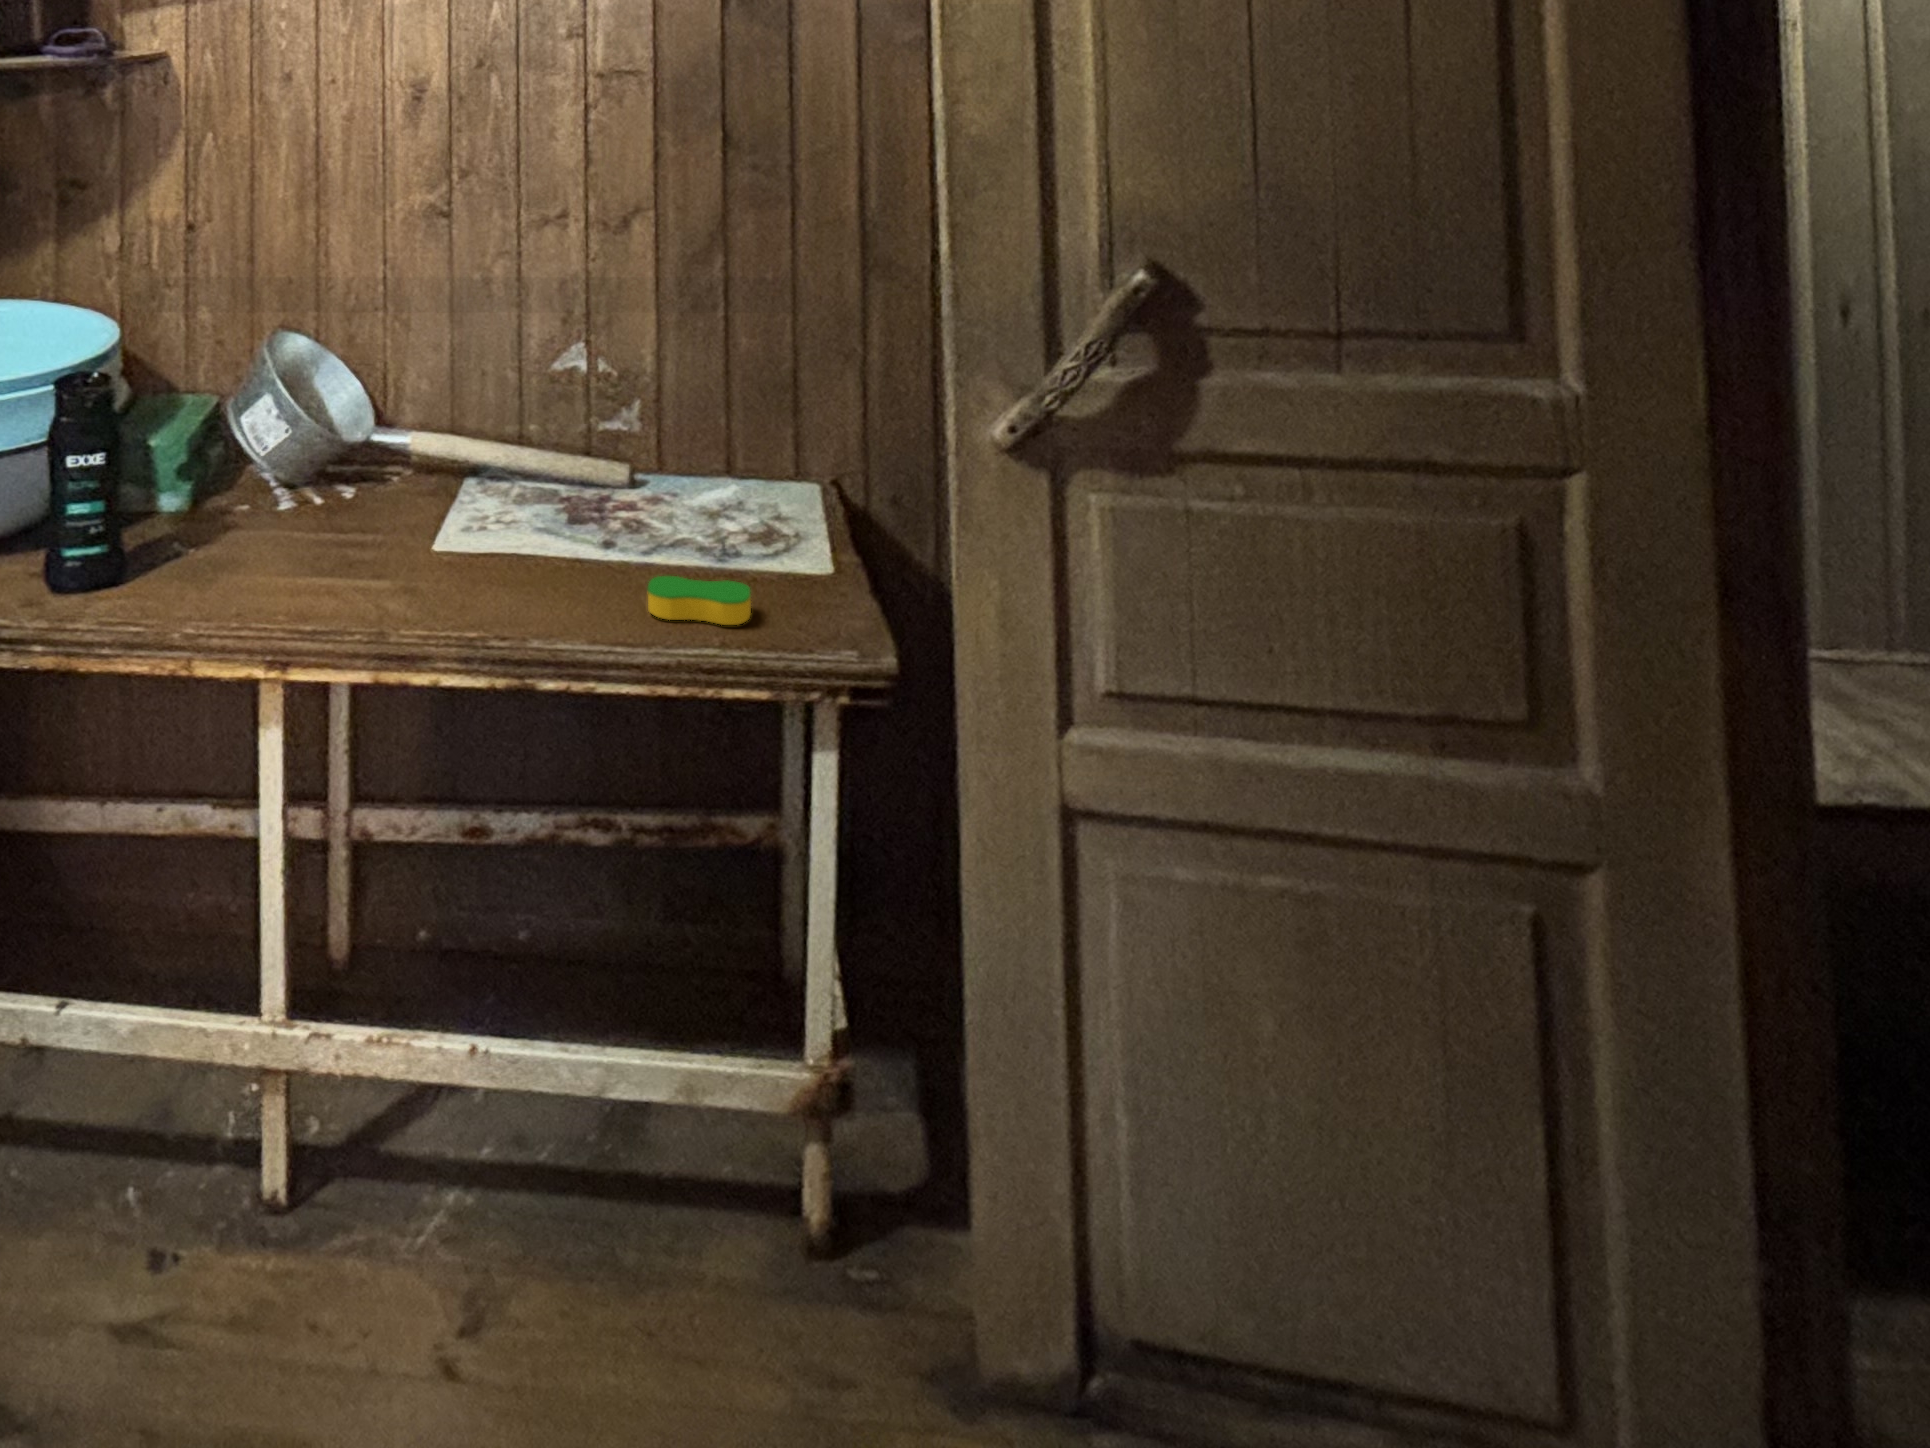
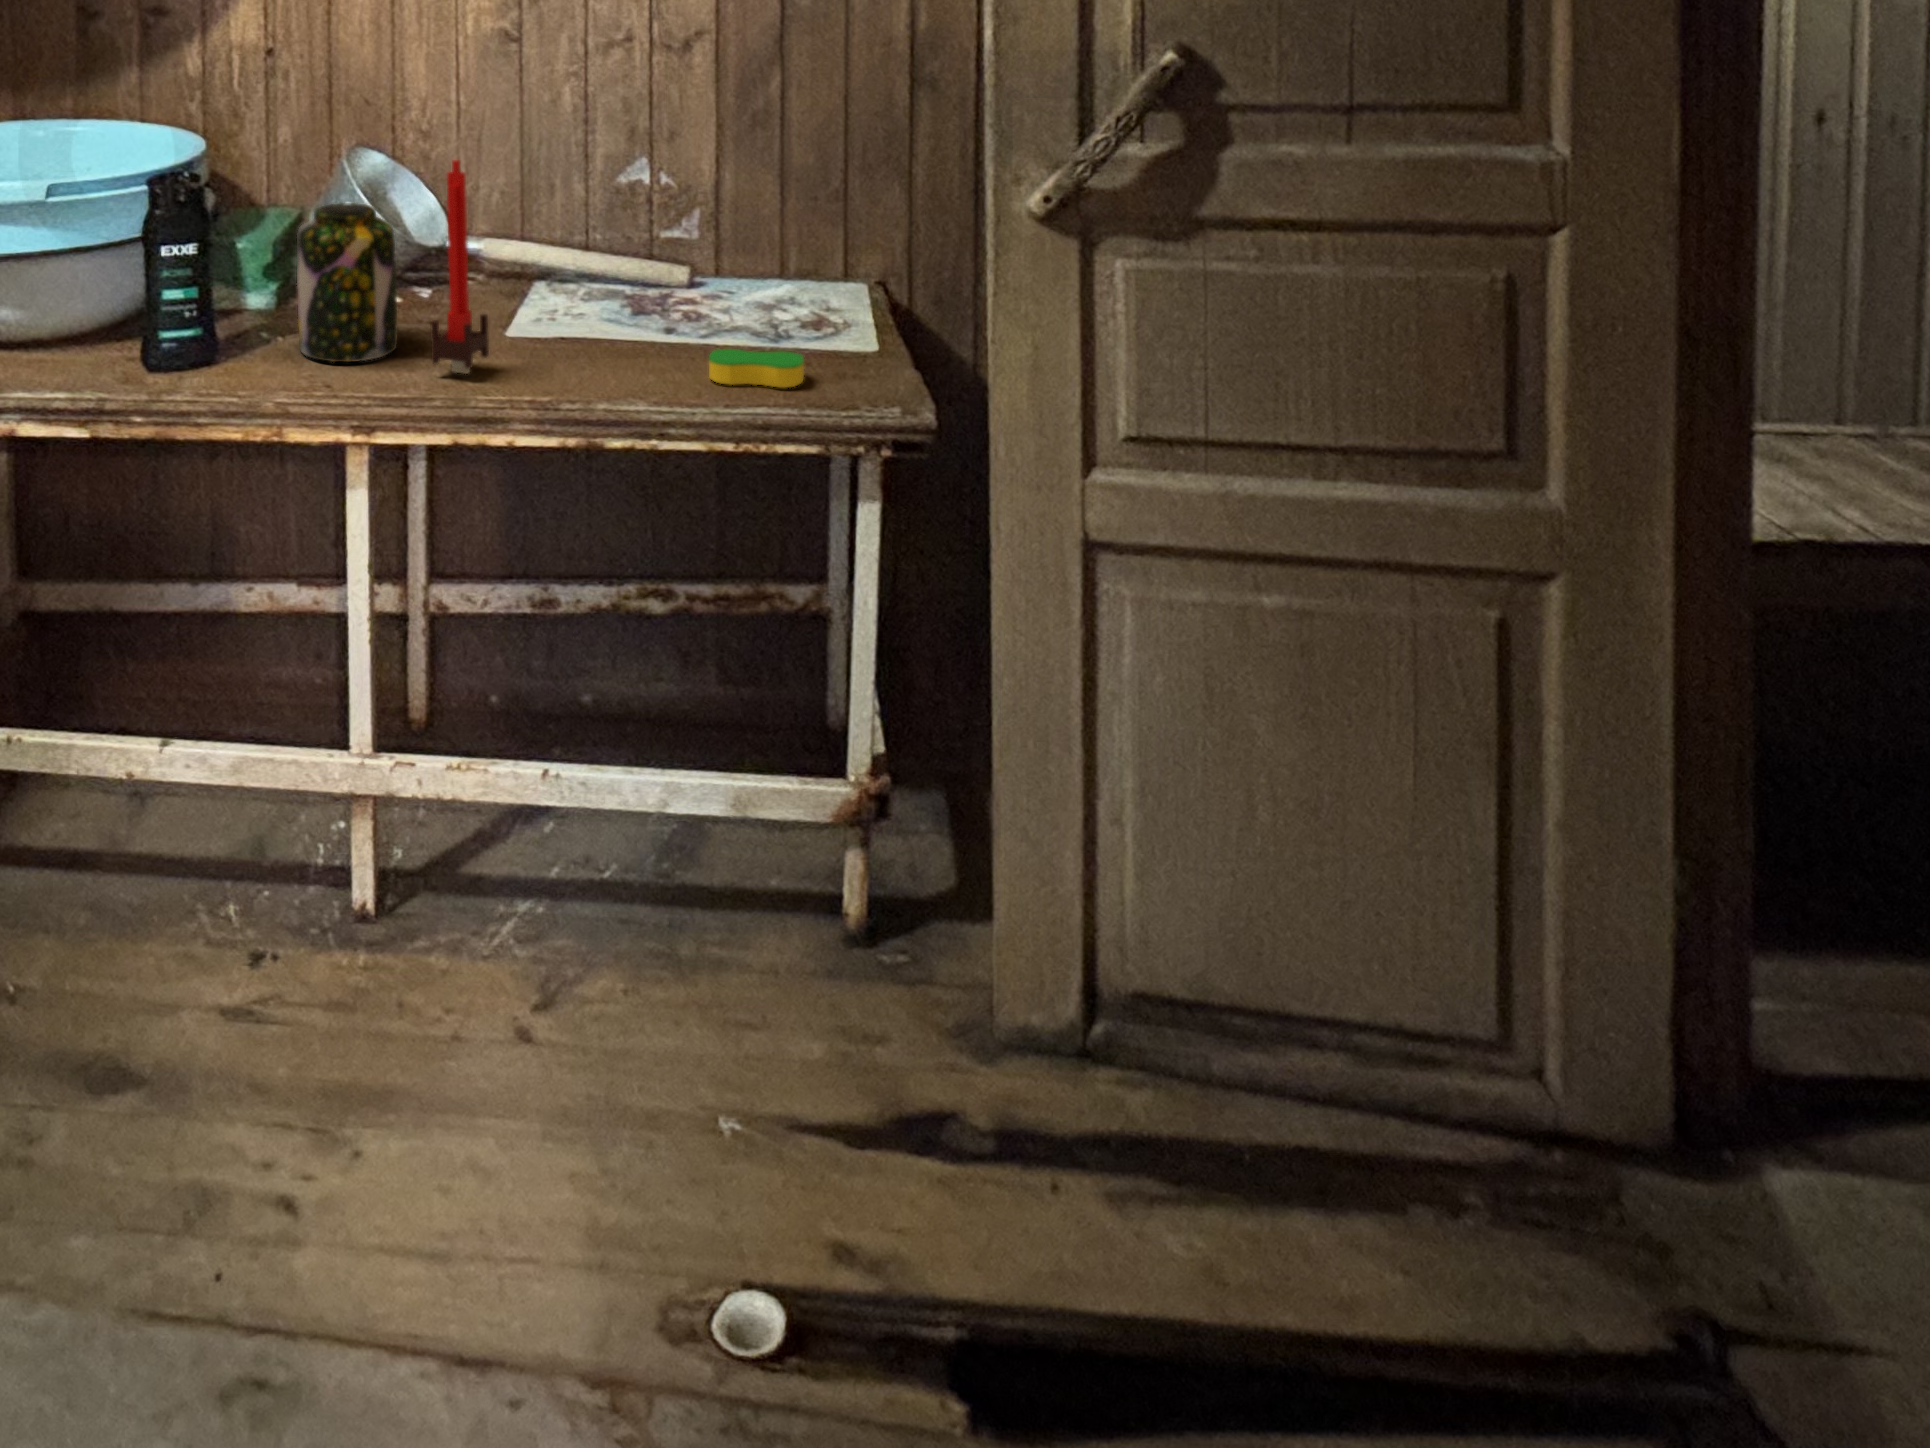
candle: none [348,365,411,600] -> present [430,160,489,374]
jar: none [209,402,314,582] -> present [297,203,398,362]

